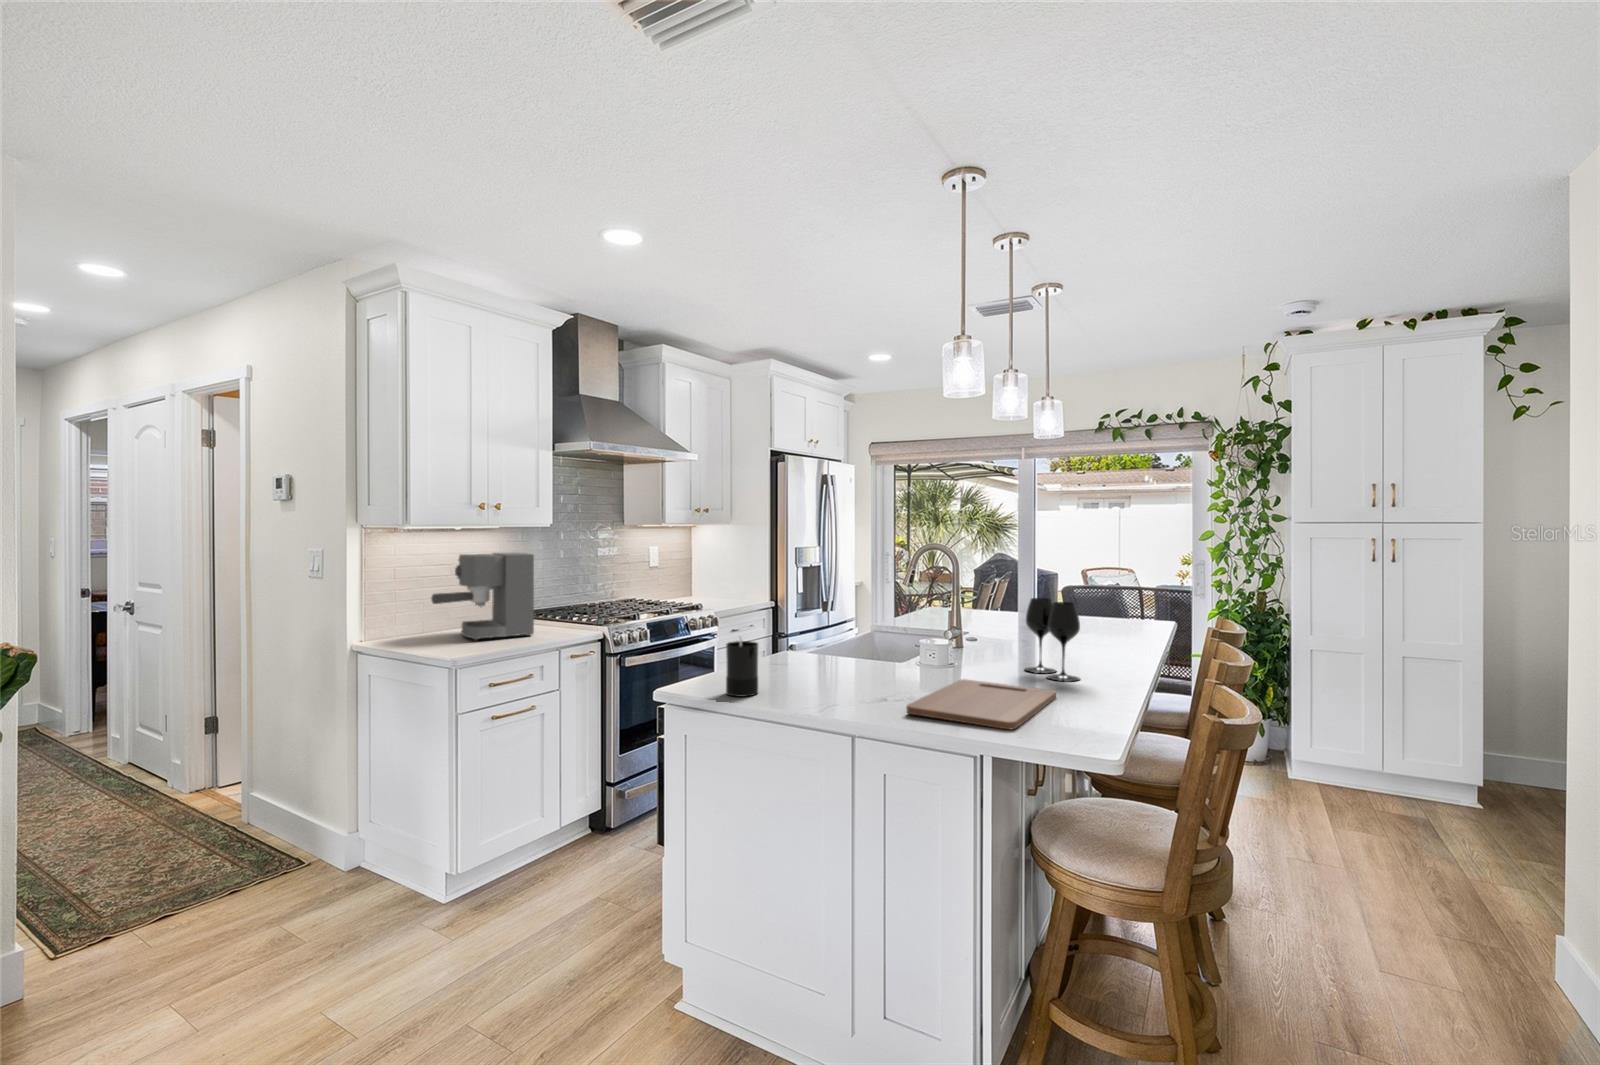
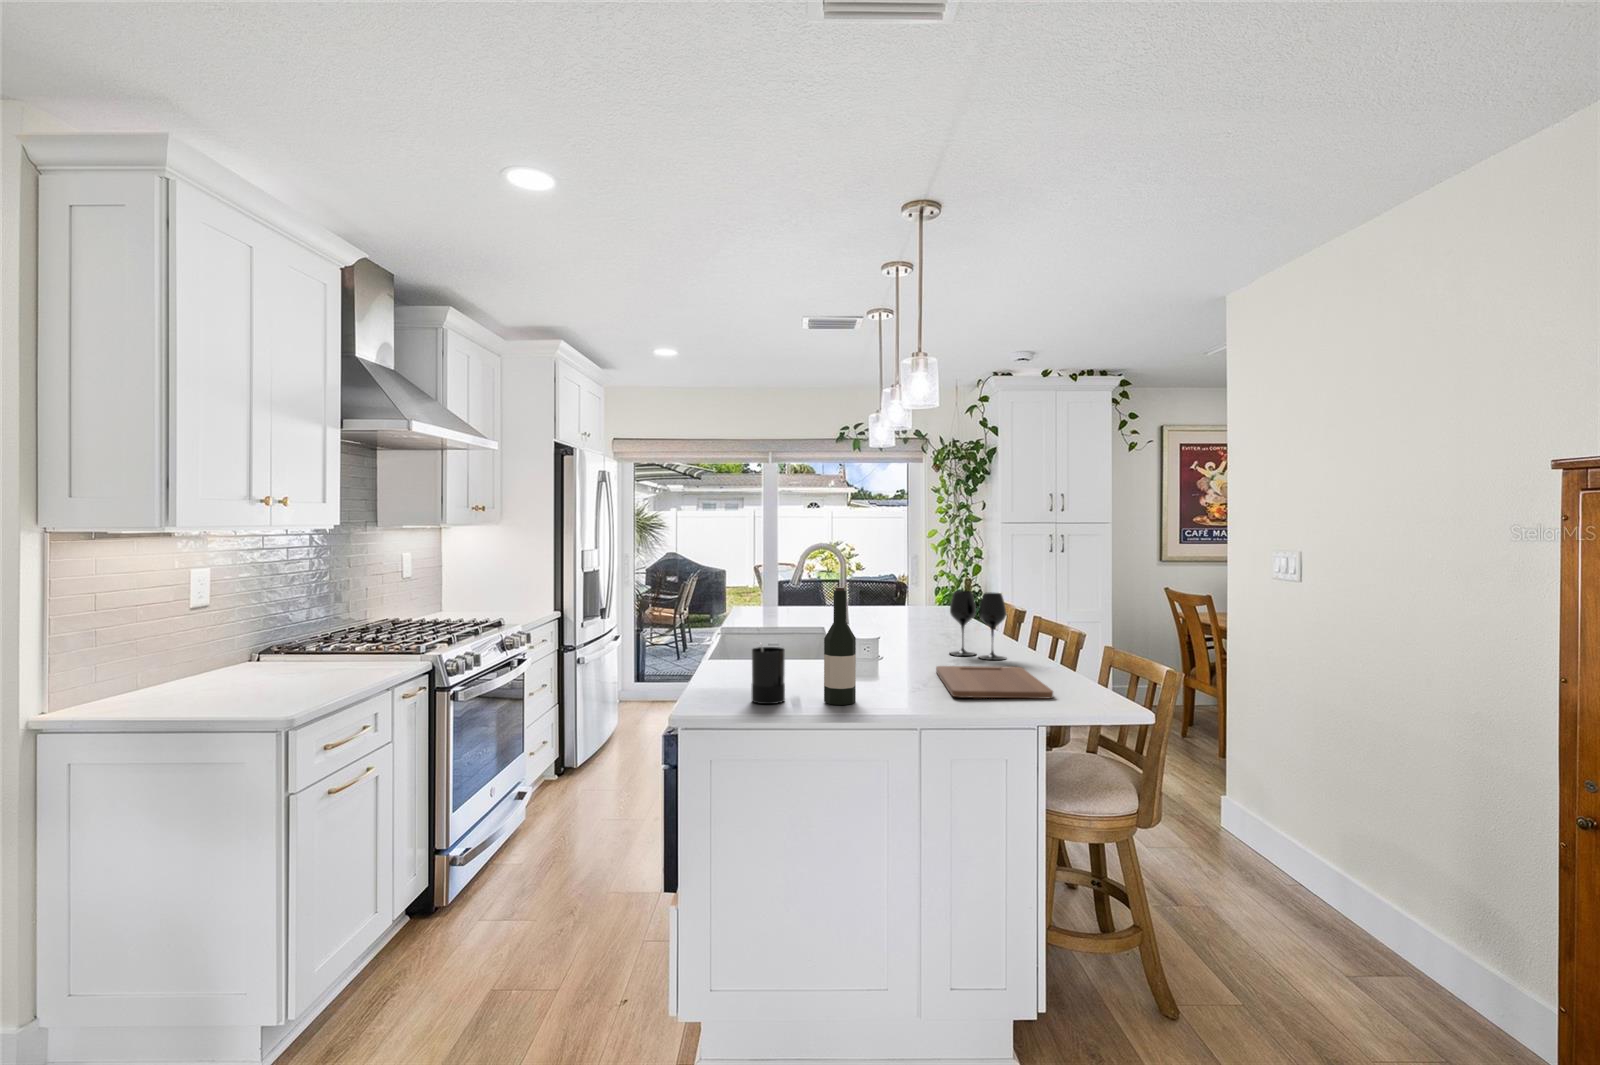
coffee maker: present [431,552,534,640] -> none [203,565,351,686]
wine bottle: none [781,587,812,706] -> present [824,587,856,705]

